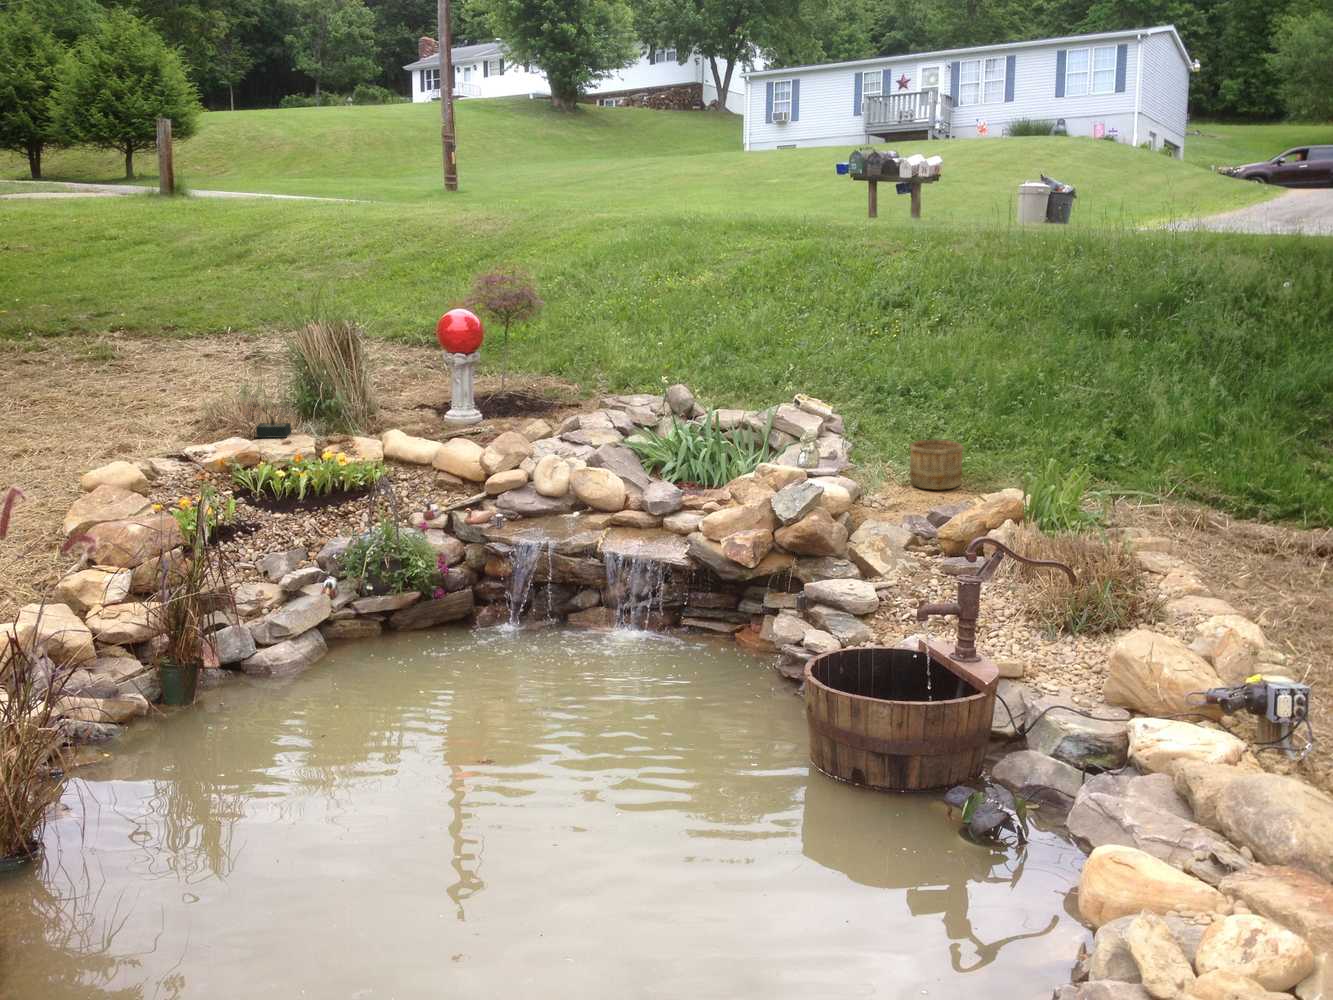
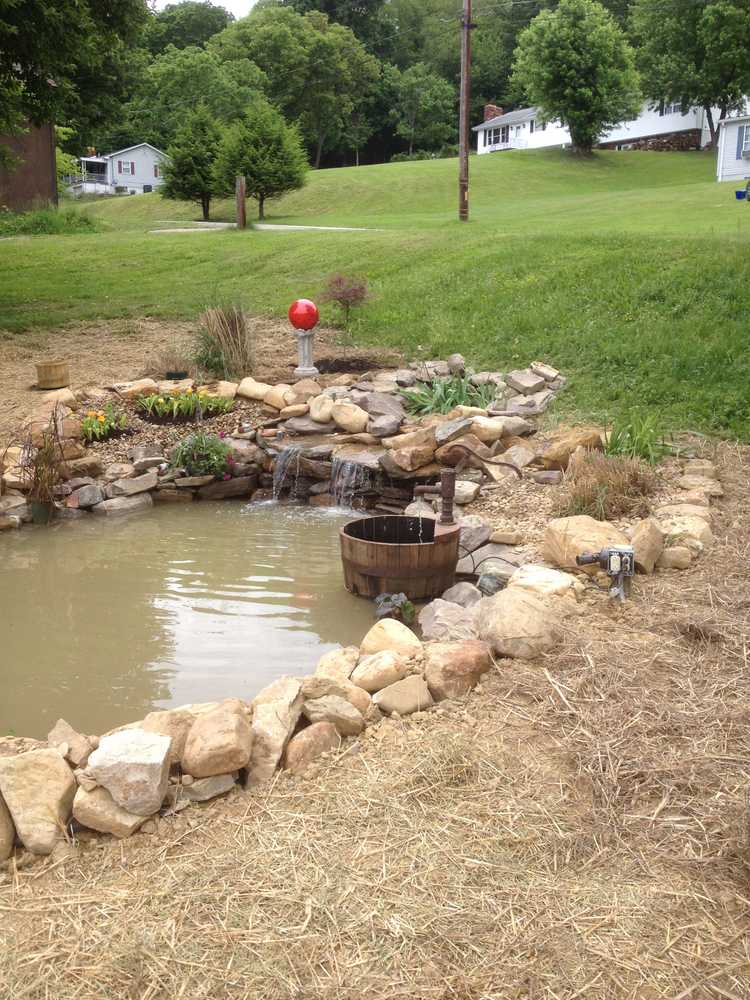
wooden bucket: present [909,439,964,490] -> present [35,360,70,388]

